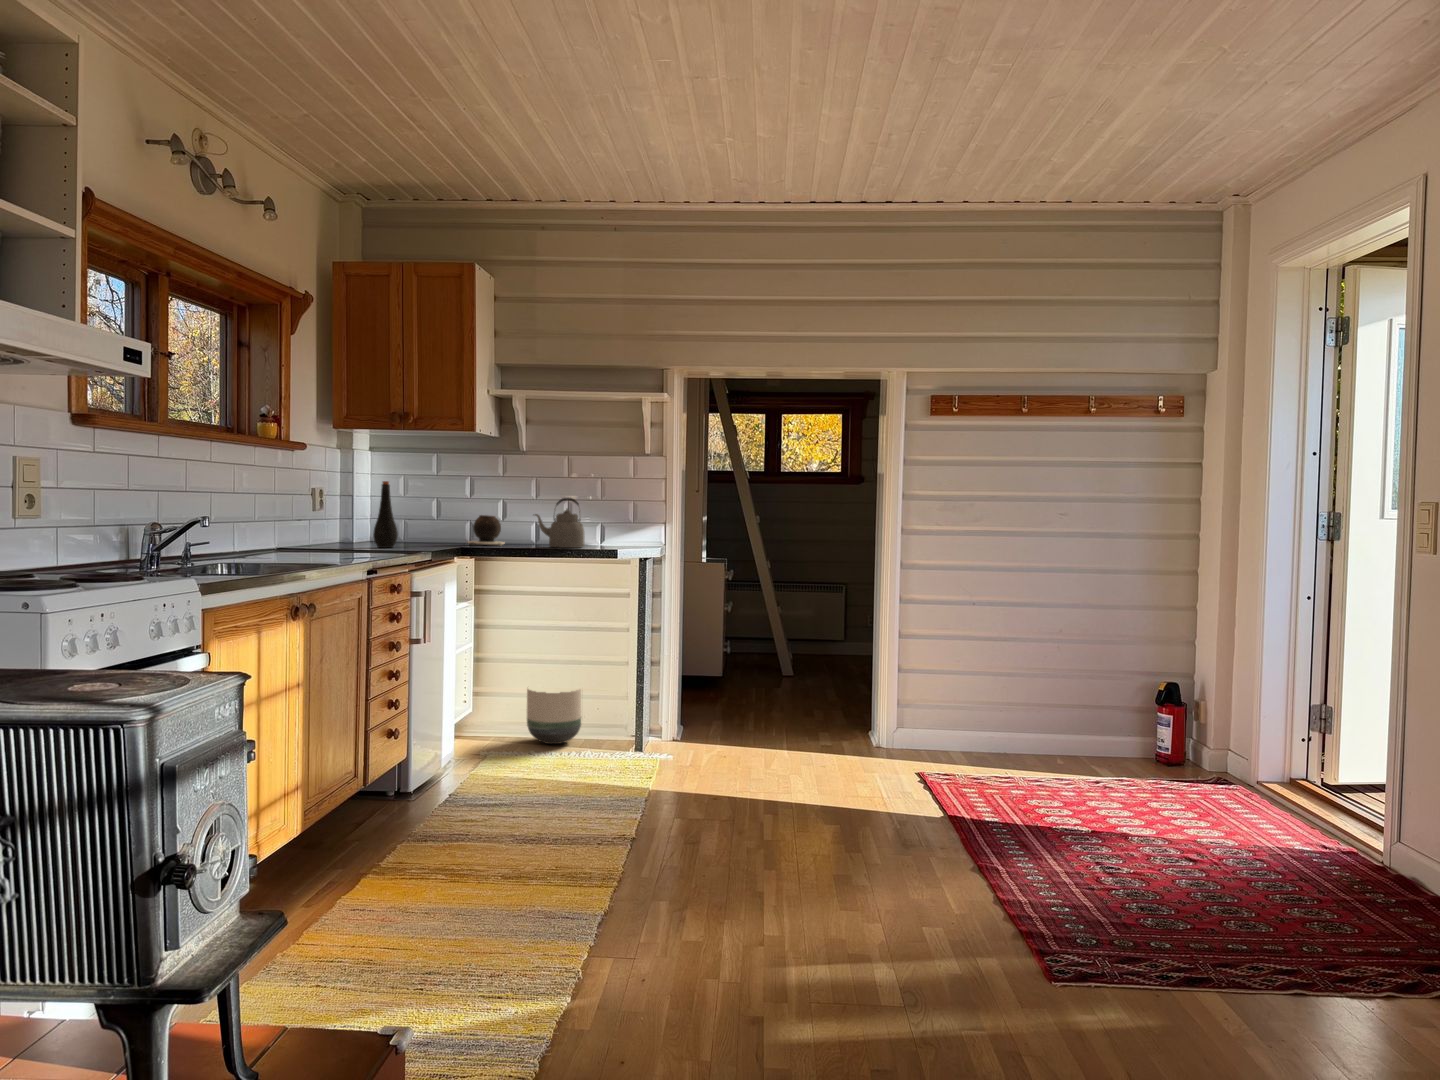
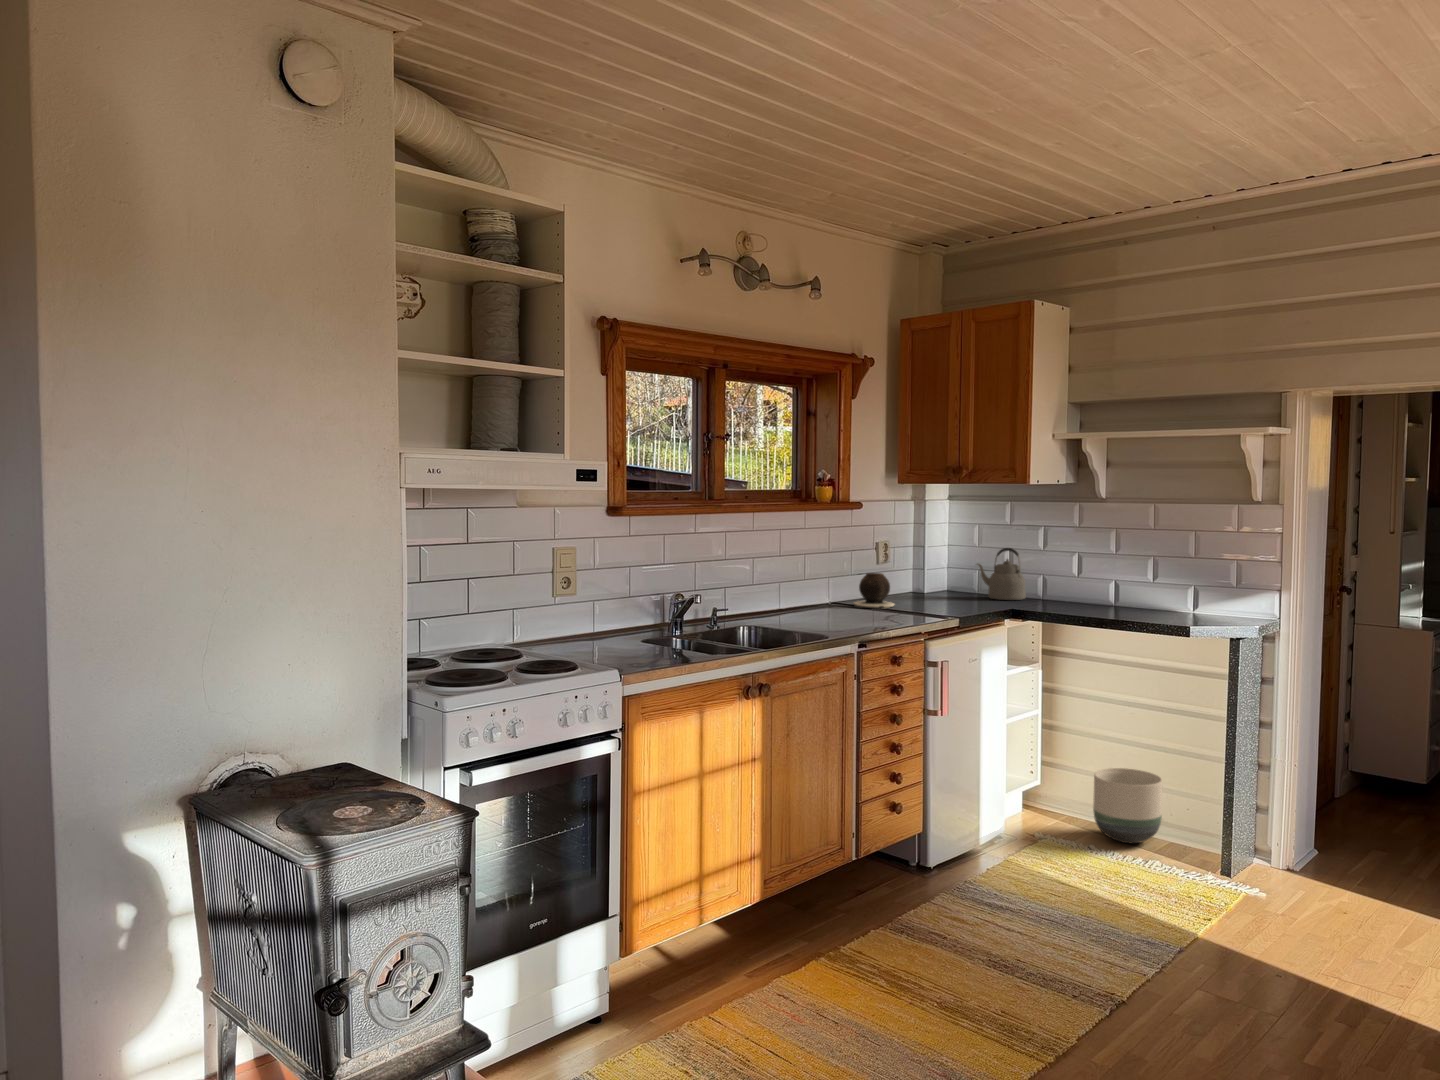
bottle: present [373,481,398,548] -> none [925,538,950,607]
kettle: present [535,498,585,548] -> present [977,548,1026,600]
vase: present [468,515,504,546] -> present [853,573,894,609]

